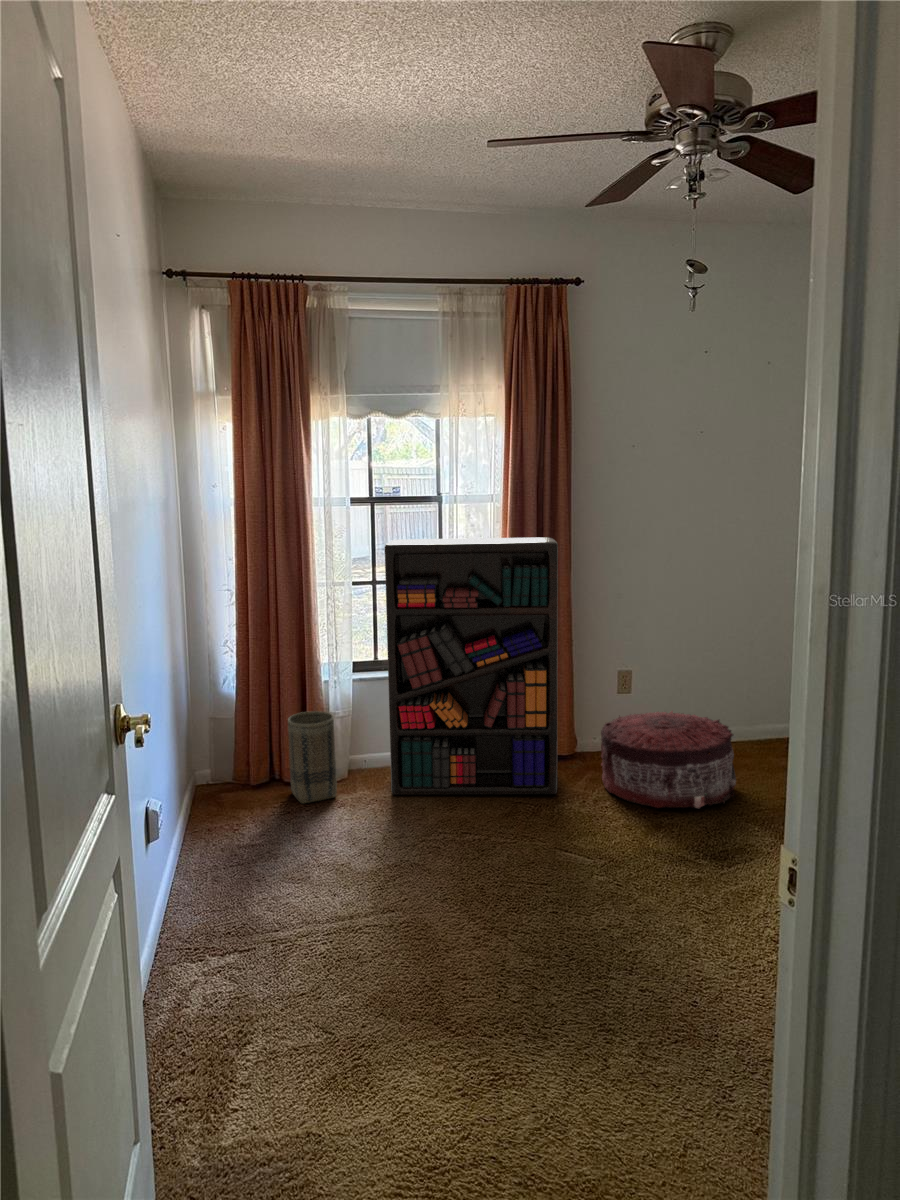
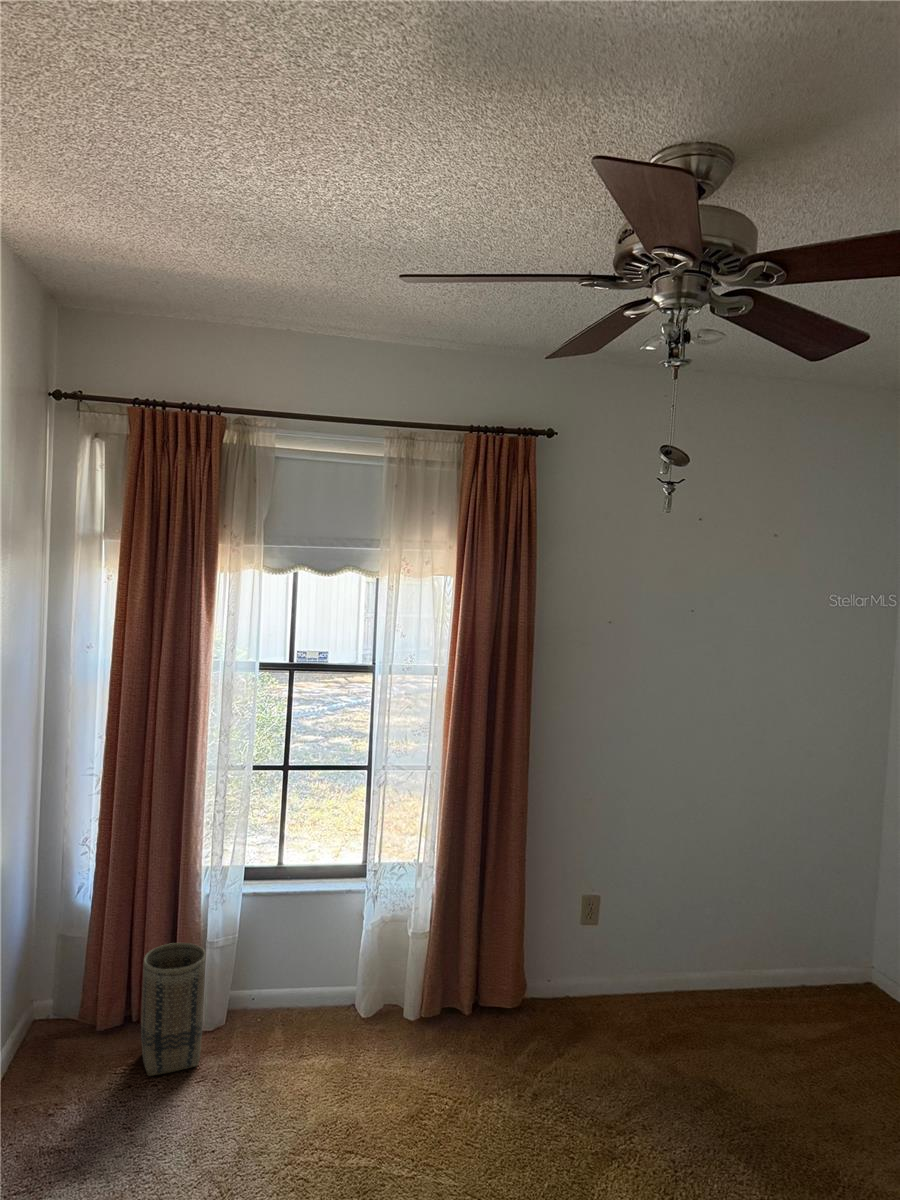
bookshelf: present [385,537,558,794] -> none [272,723,504,1083]
pouf: present [601,711,736,808] -> none [549,962,722,1128]

